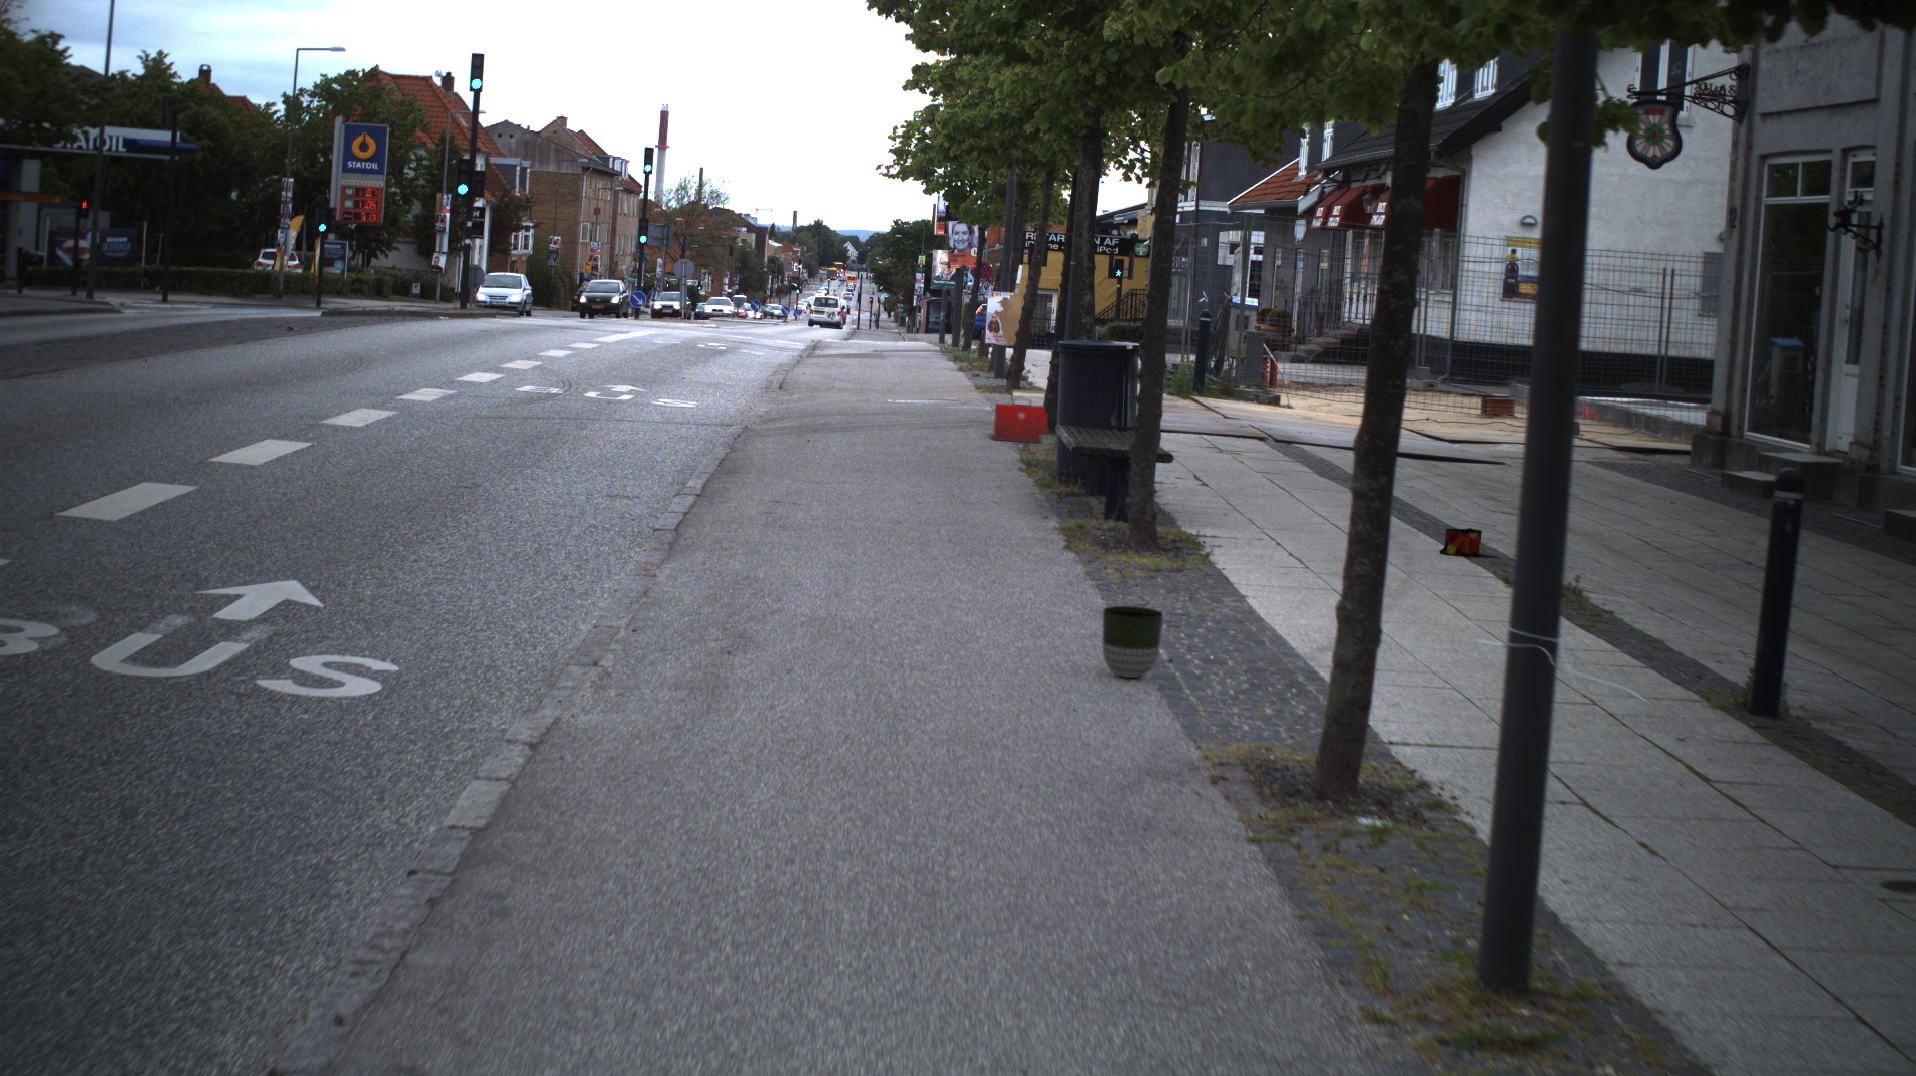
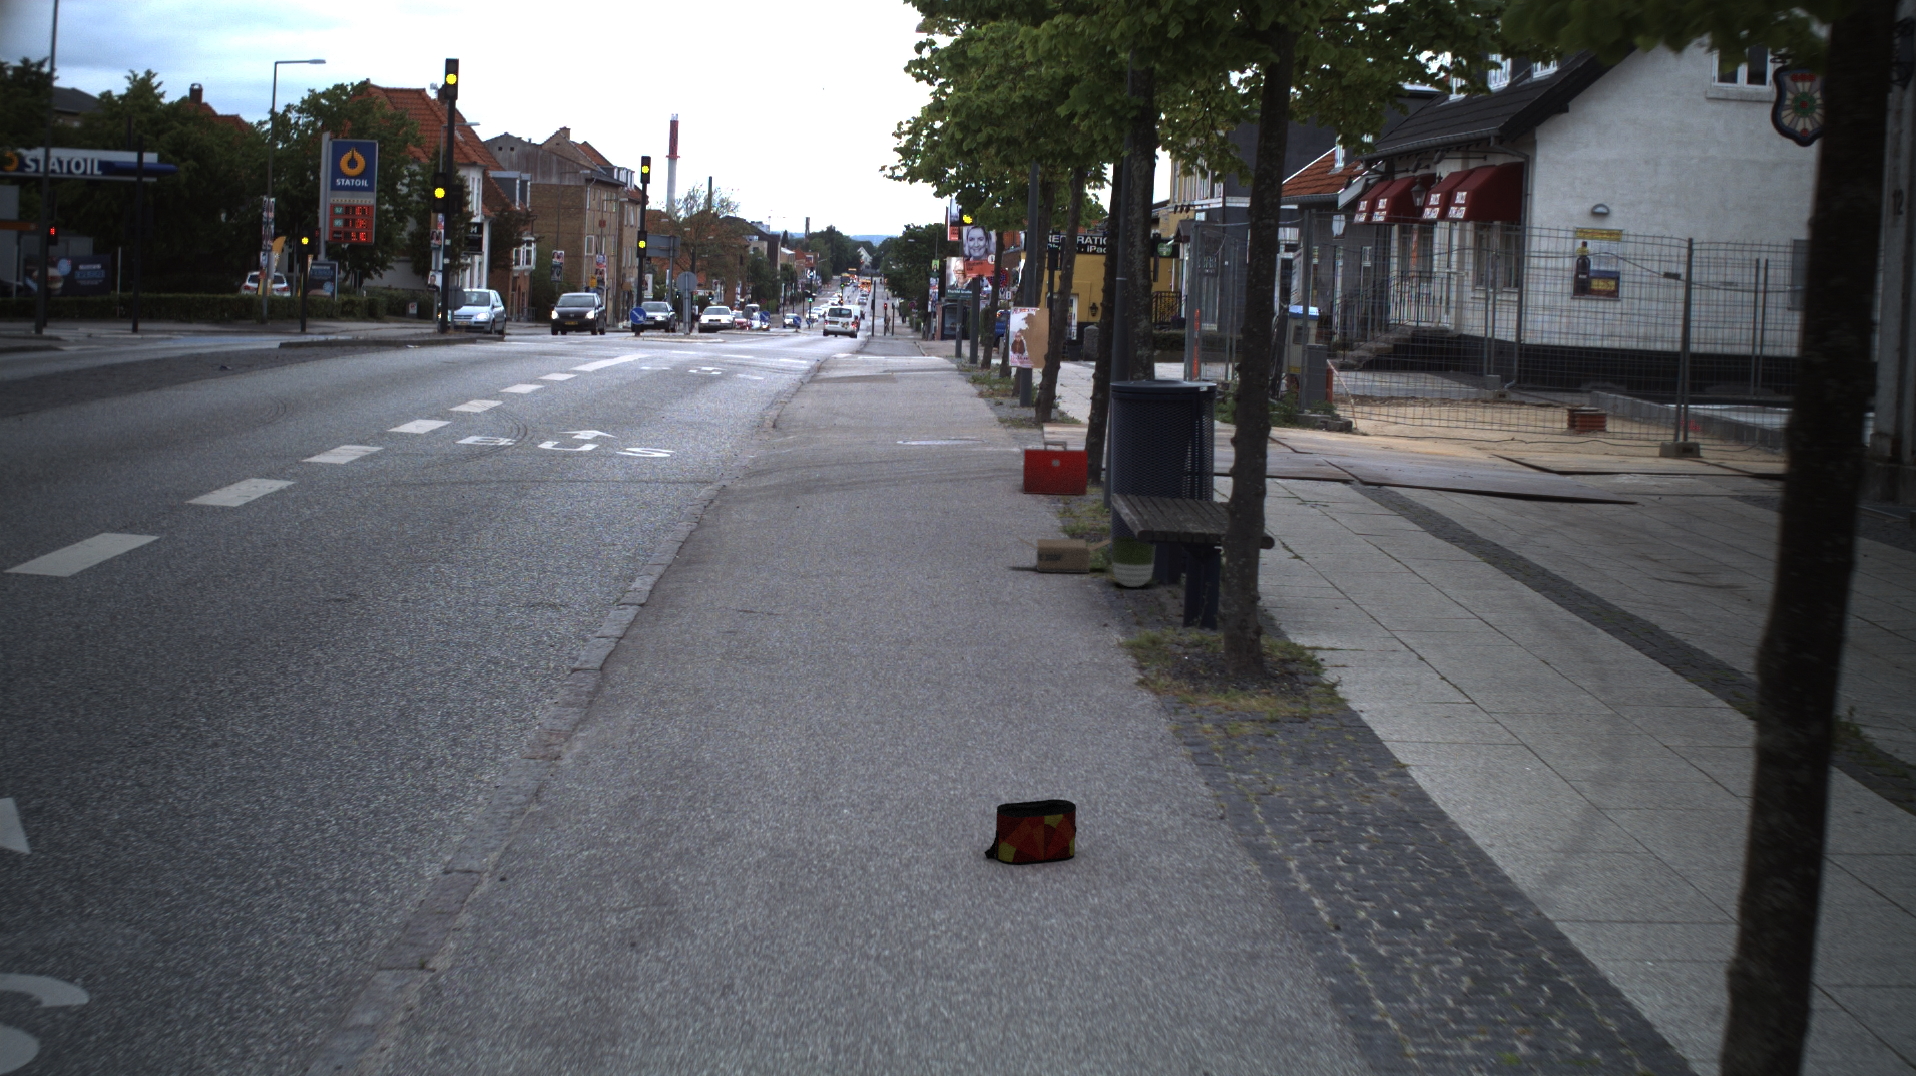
cardboard box: none [984,461,1059,490] -> present [1018,538,1111,573]
bag: present [1440,528,1482,556] -> present [984,799,1077,864]
planter: present [1102,606,1163,678] -> present [1112,536,1155,587]

